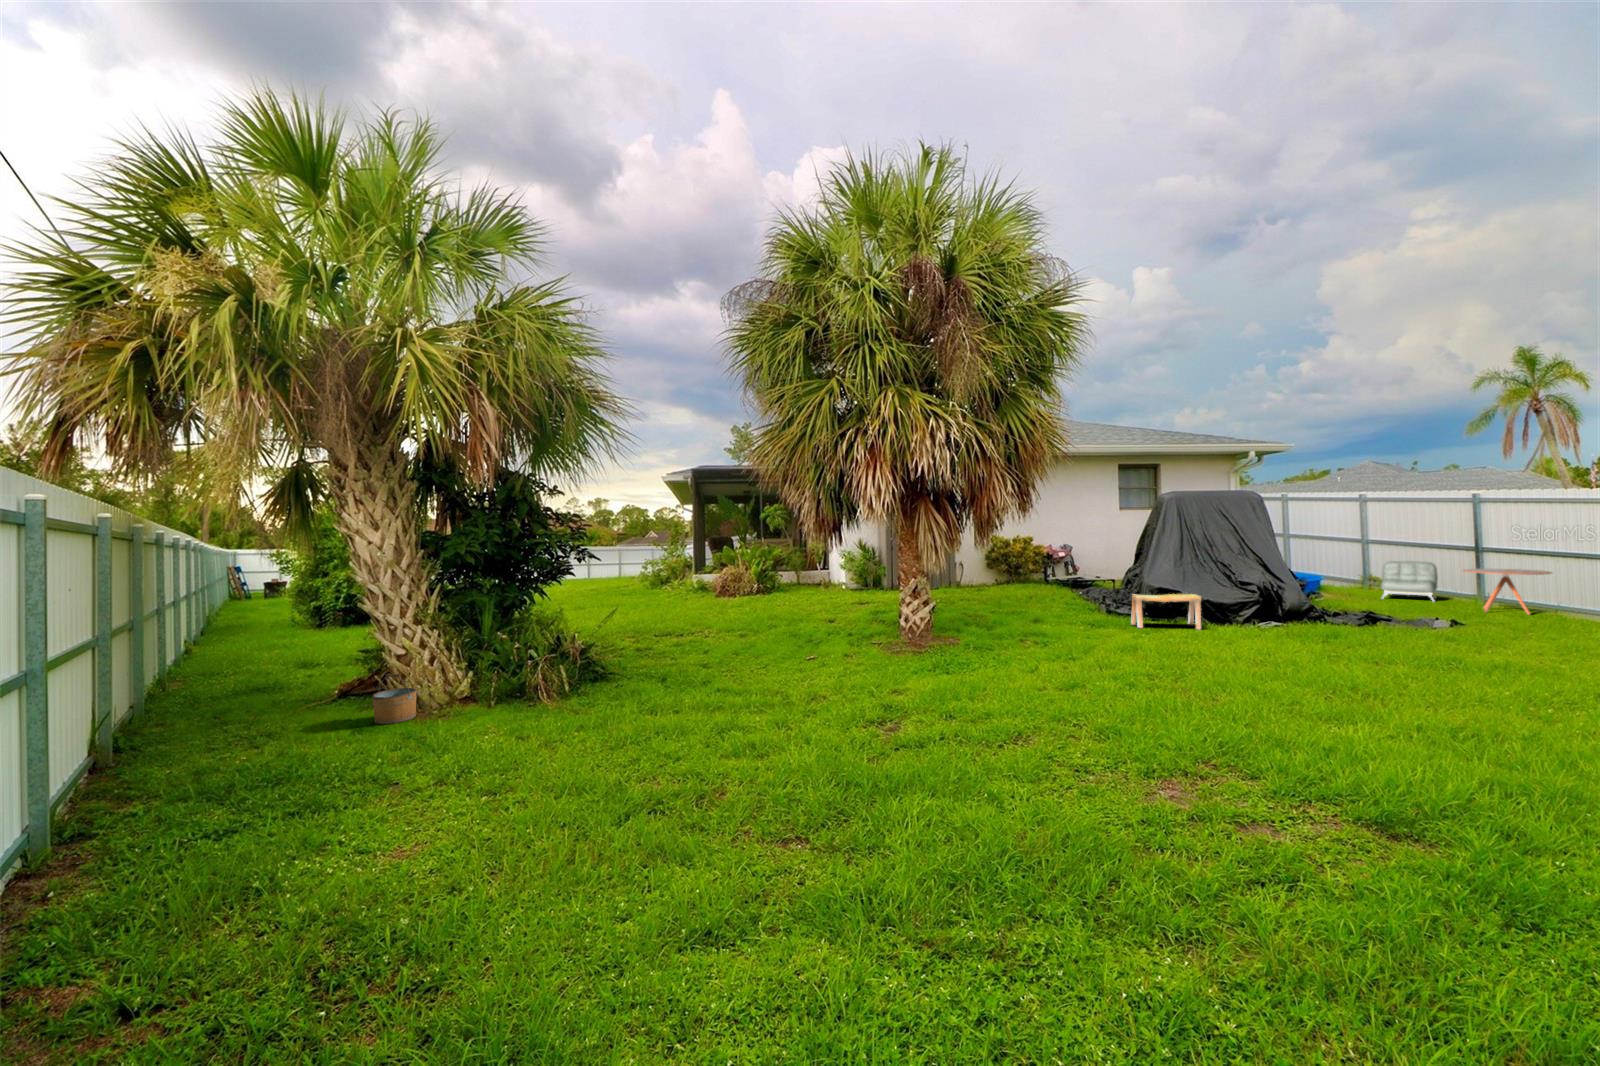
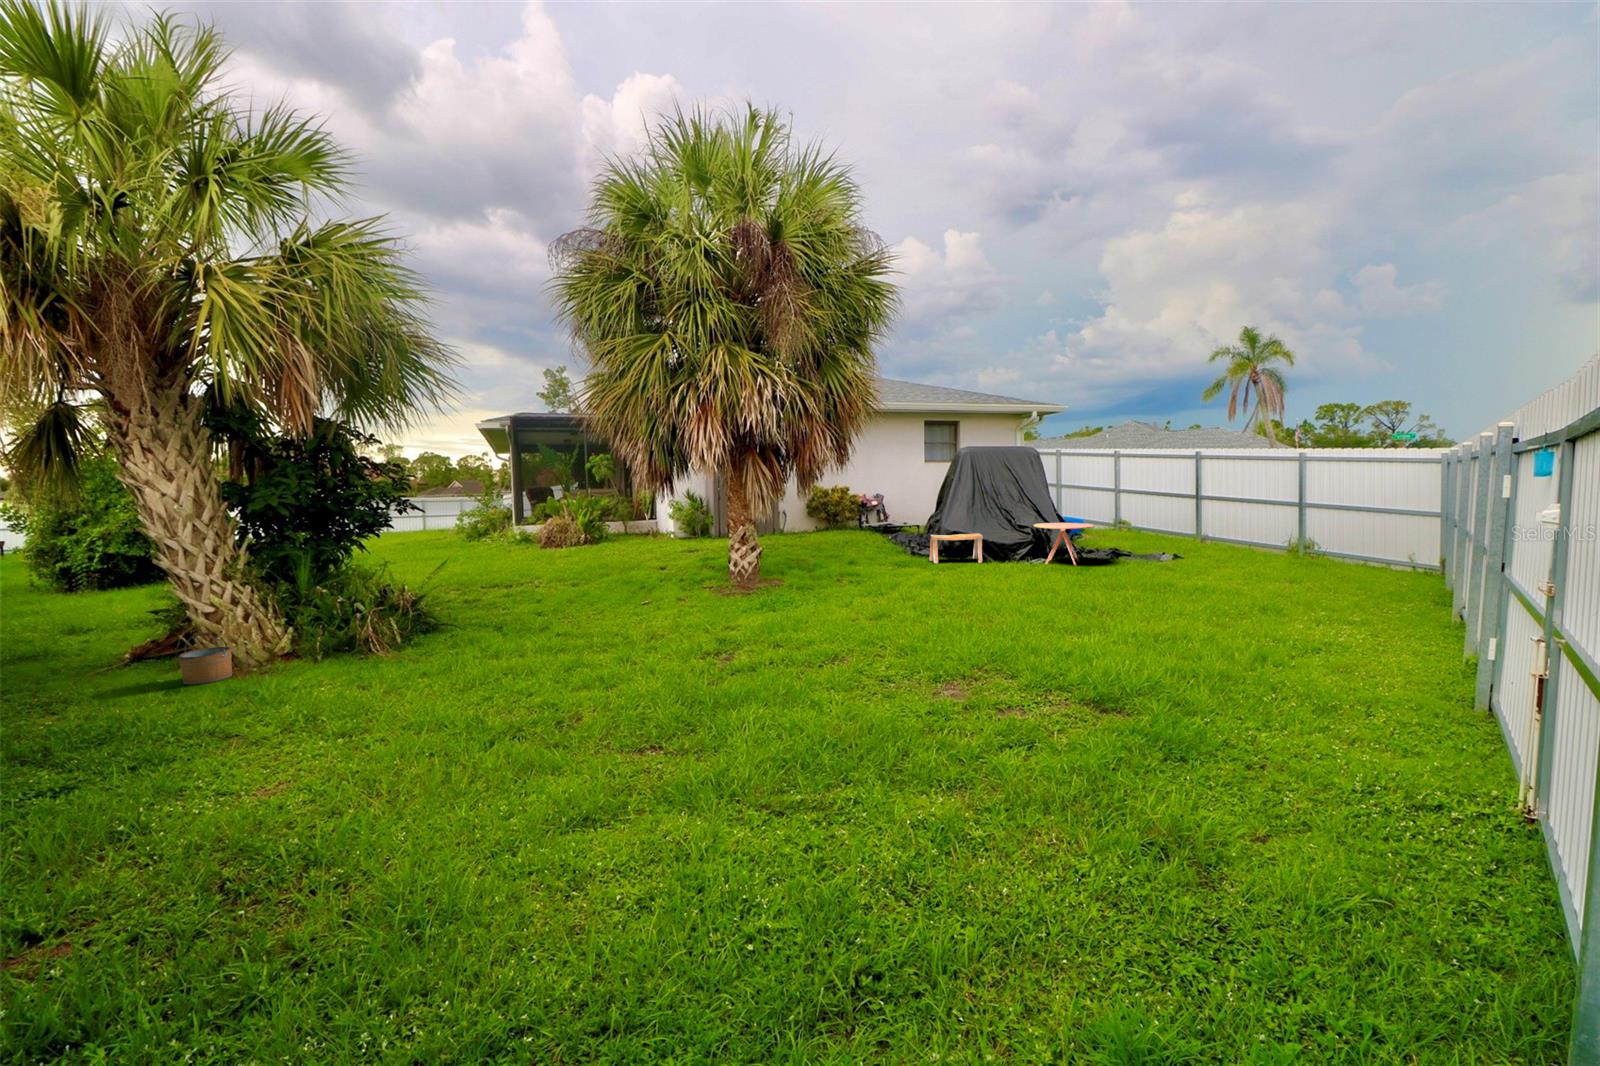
armchair: present [1381,561,1438,601] -> none [1117,504,1155,536]
round table: present [1463,569,1552,615] -> present [1033,523,1094,565]

